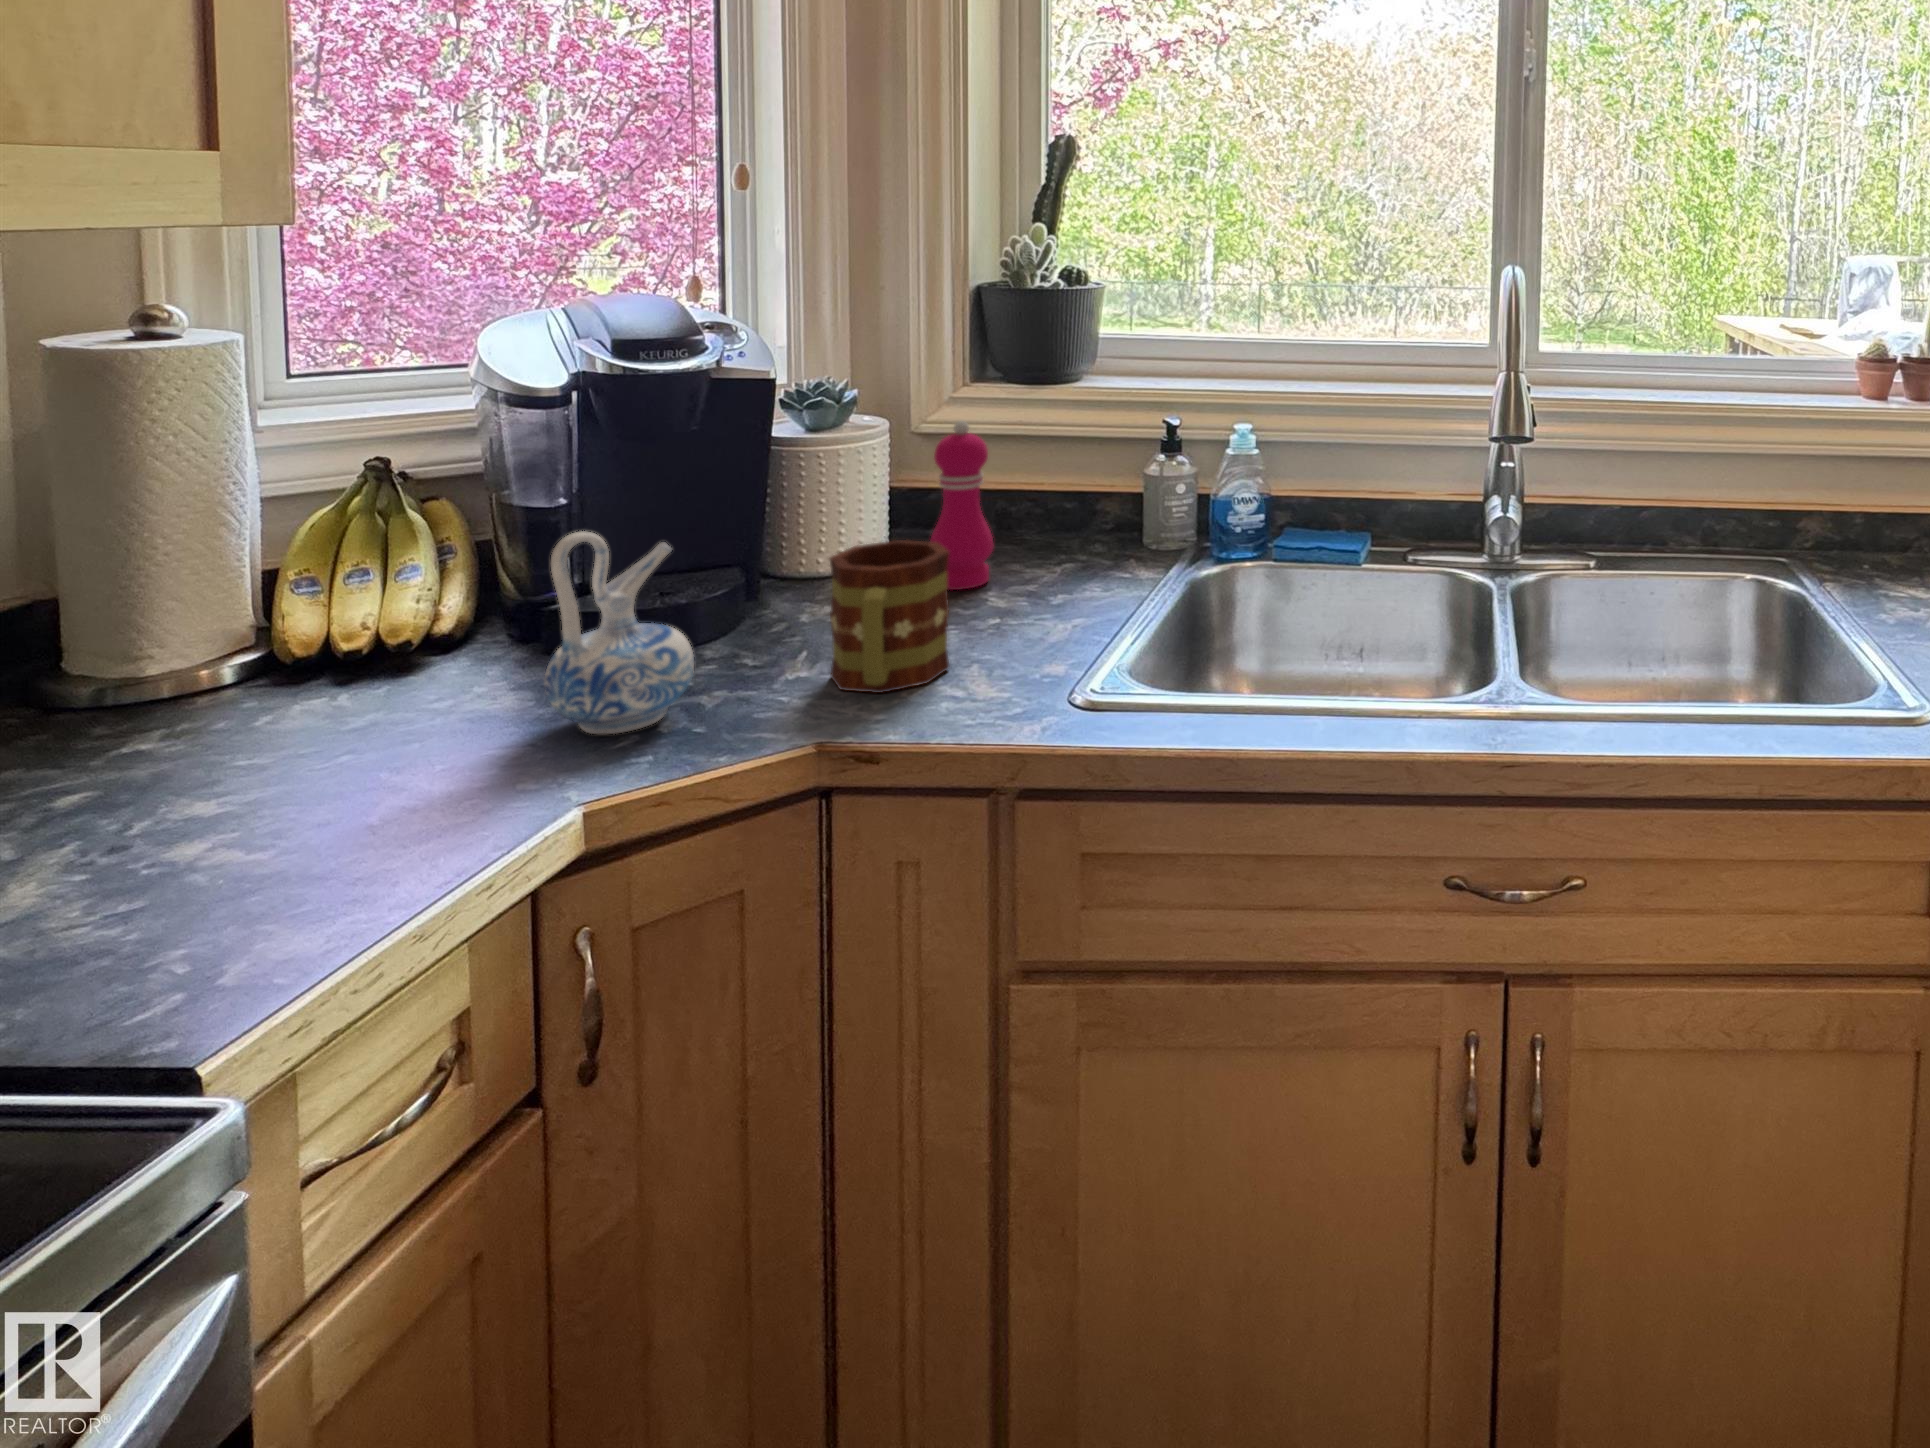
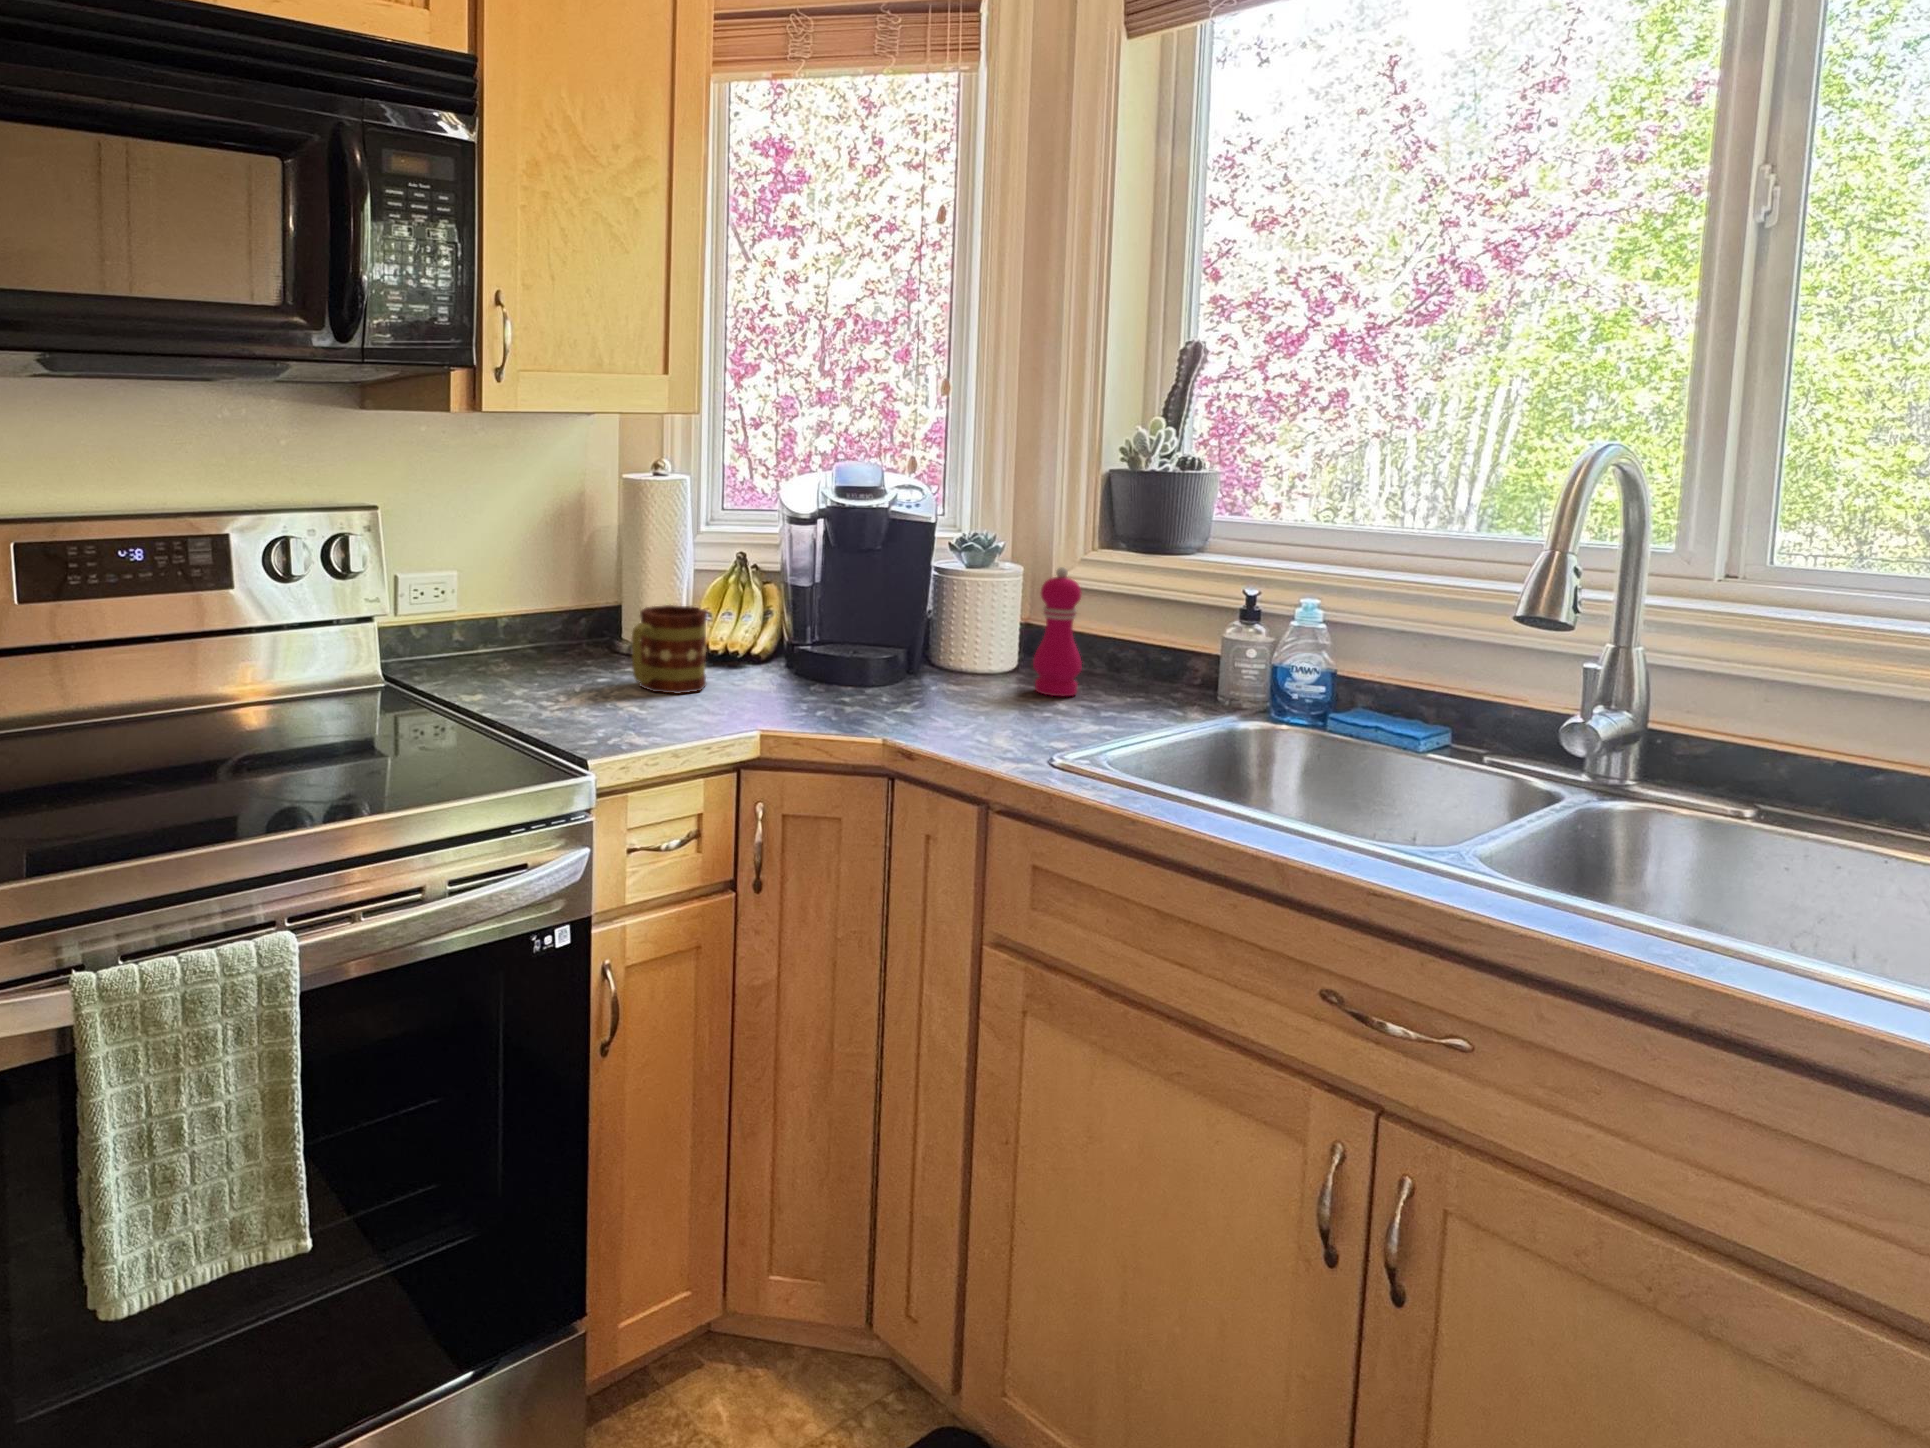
ceramic pitcher: present [545,532,694,734] -> none [768,590,842,715]
mug: present [830,540,949,693] -> present [632,605,707,694]

